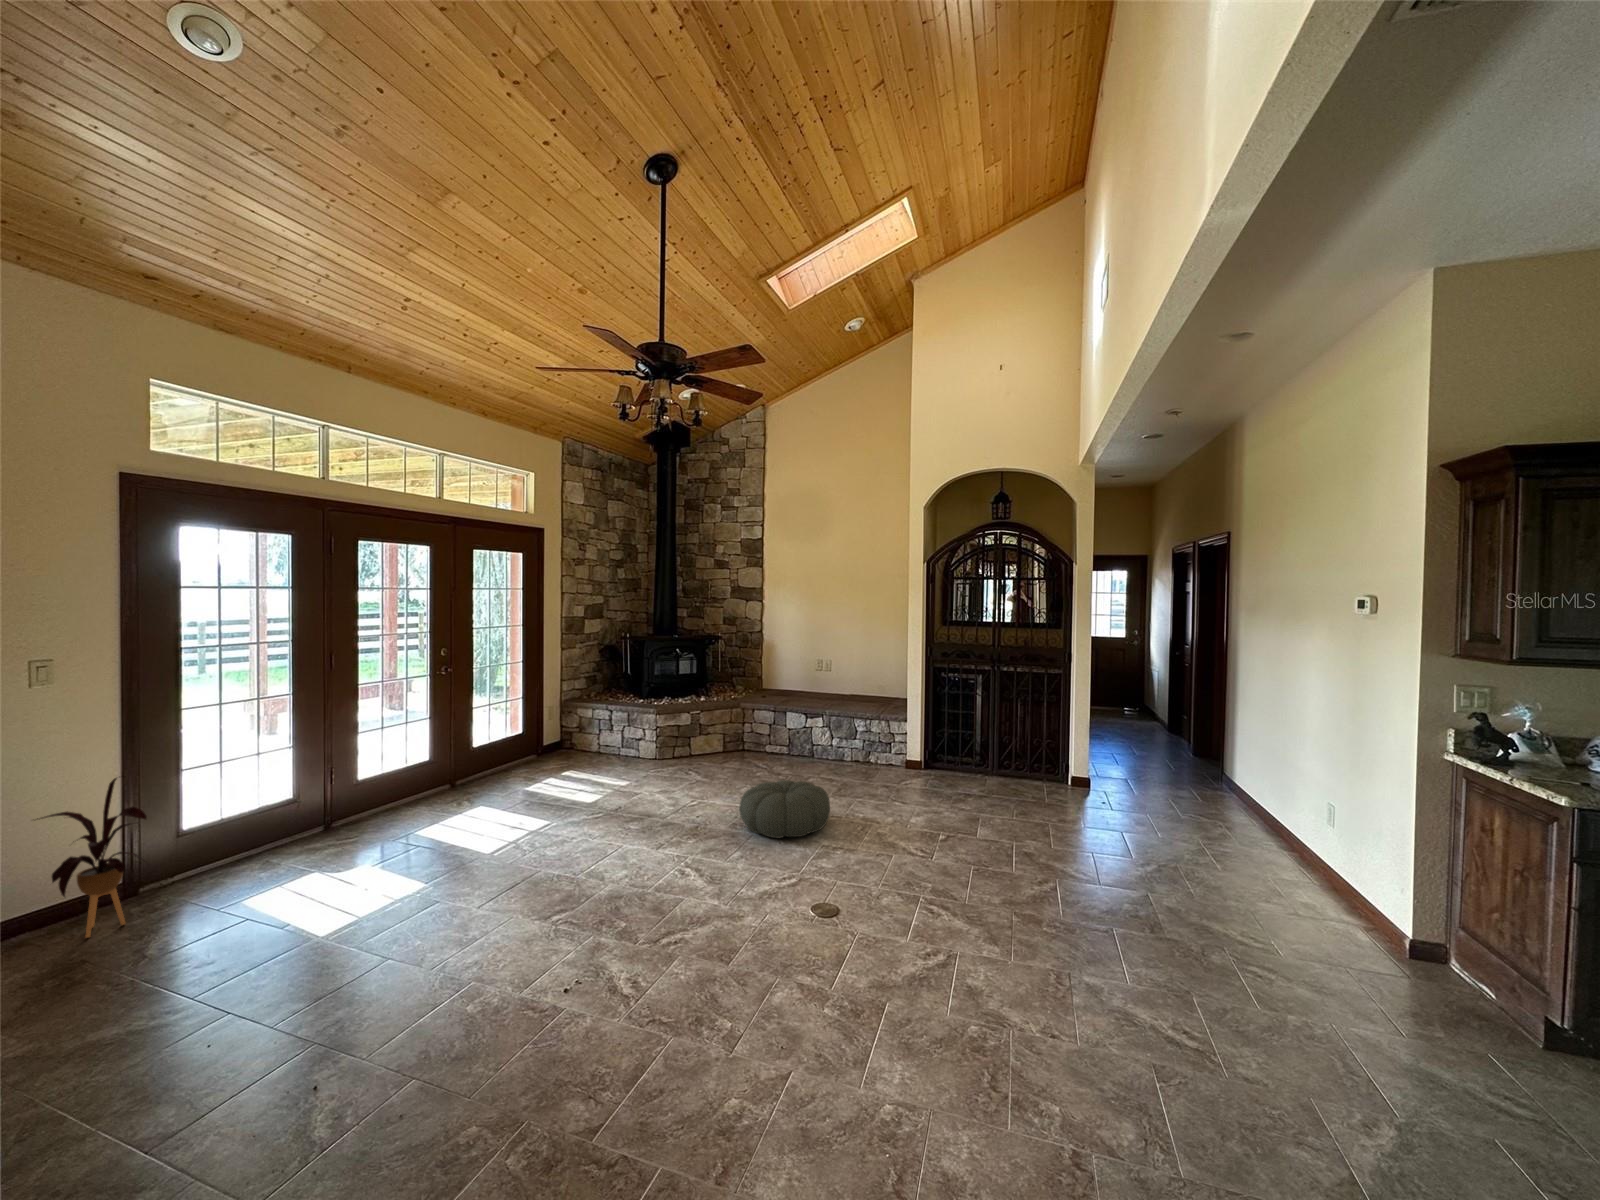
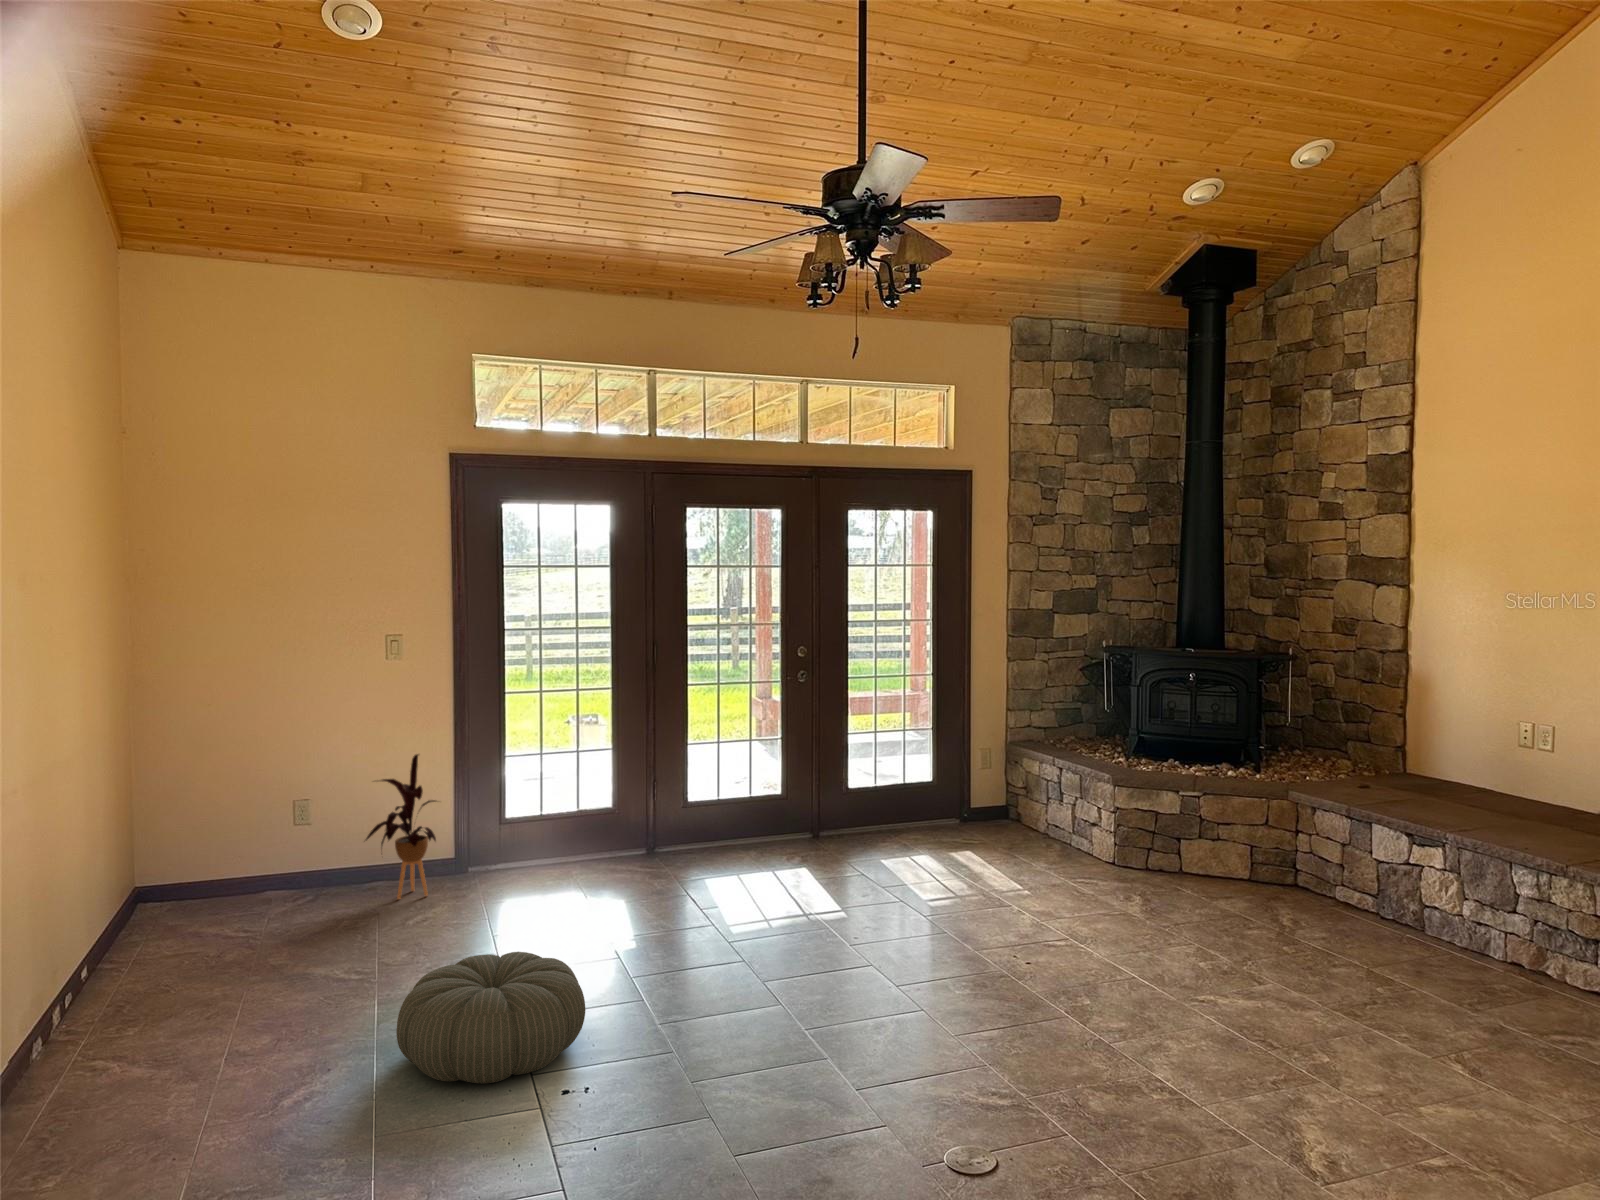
pouf: present [739,780,830,838] -> present [396,952,585,1083]

